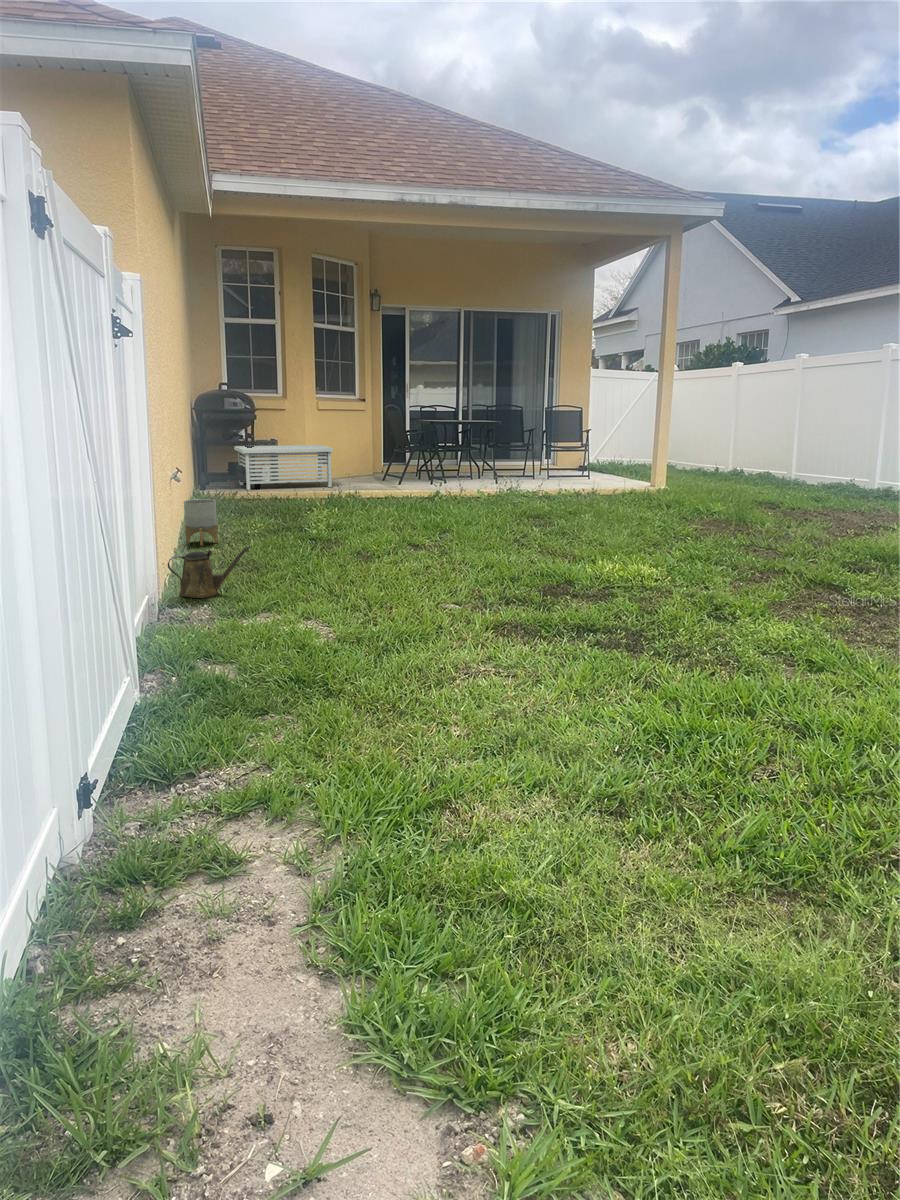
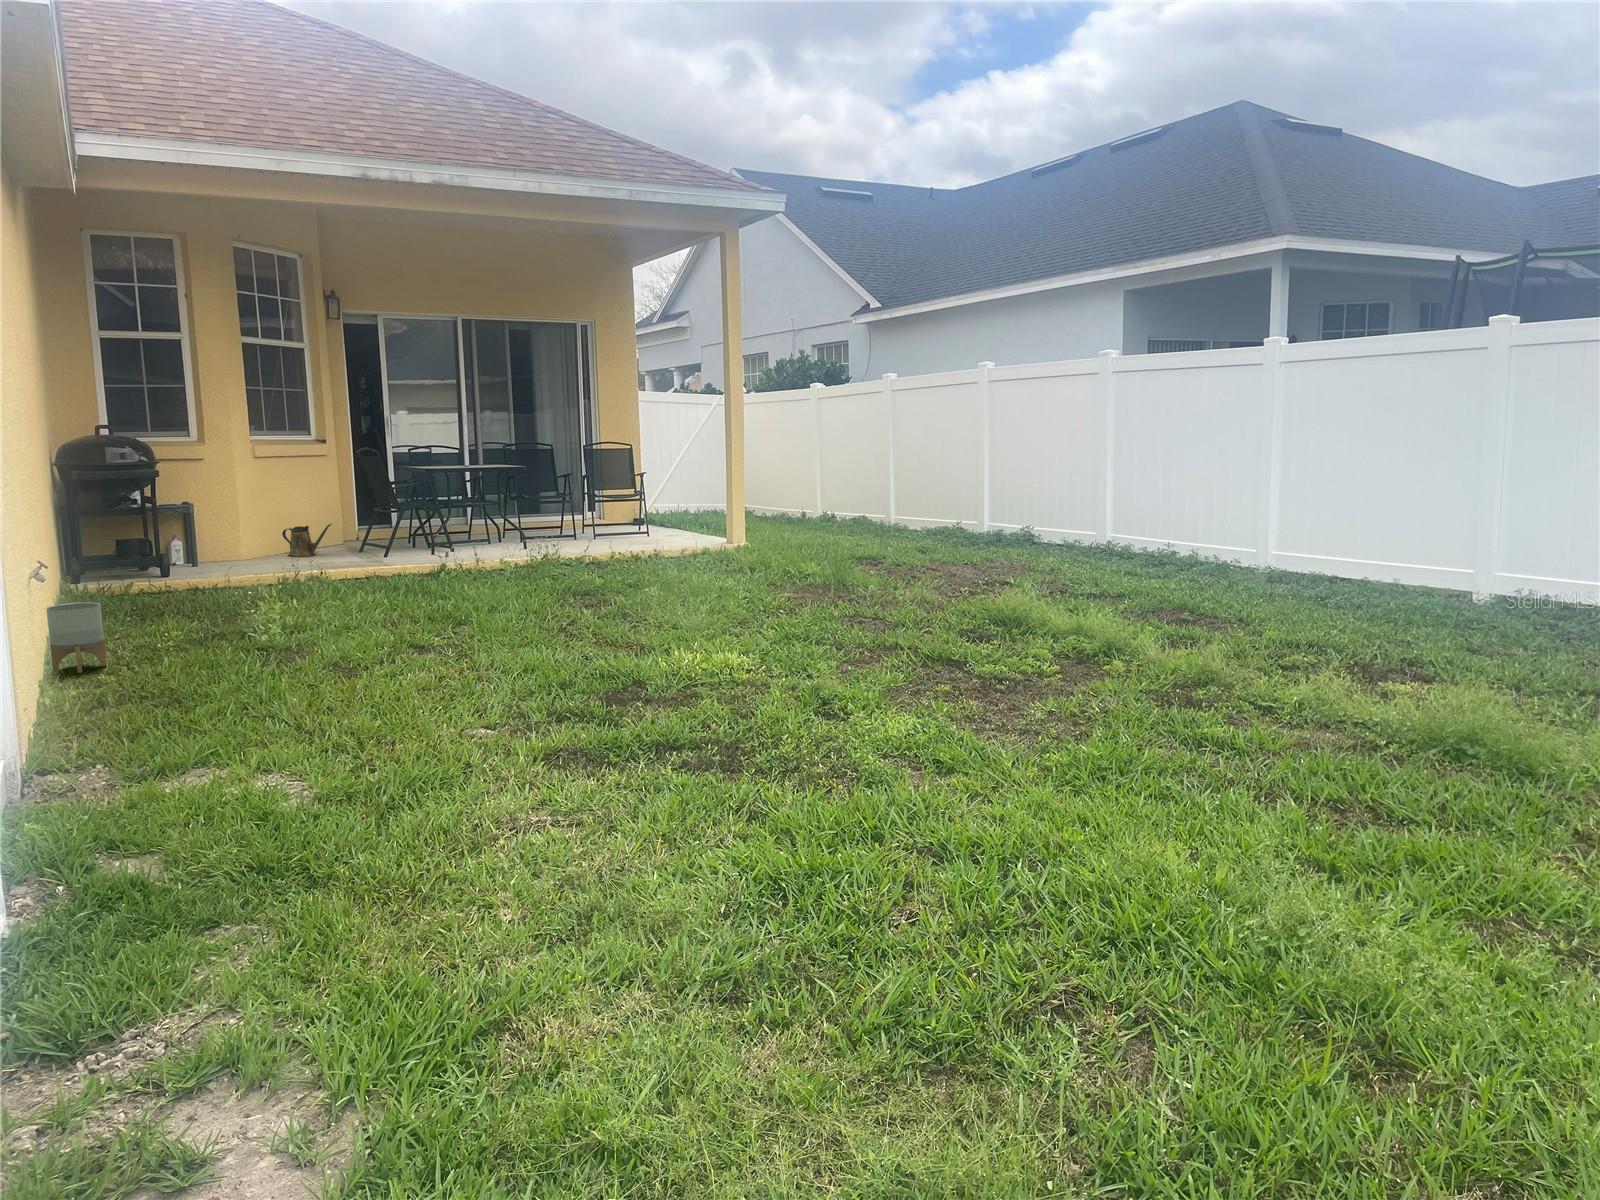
storage bench: present [234,445,333,490] -> none [120,506,281,578]
watering can: present [168,546,251,598] -> present [282,524,331,557]

